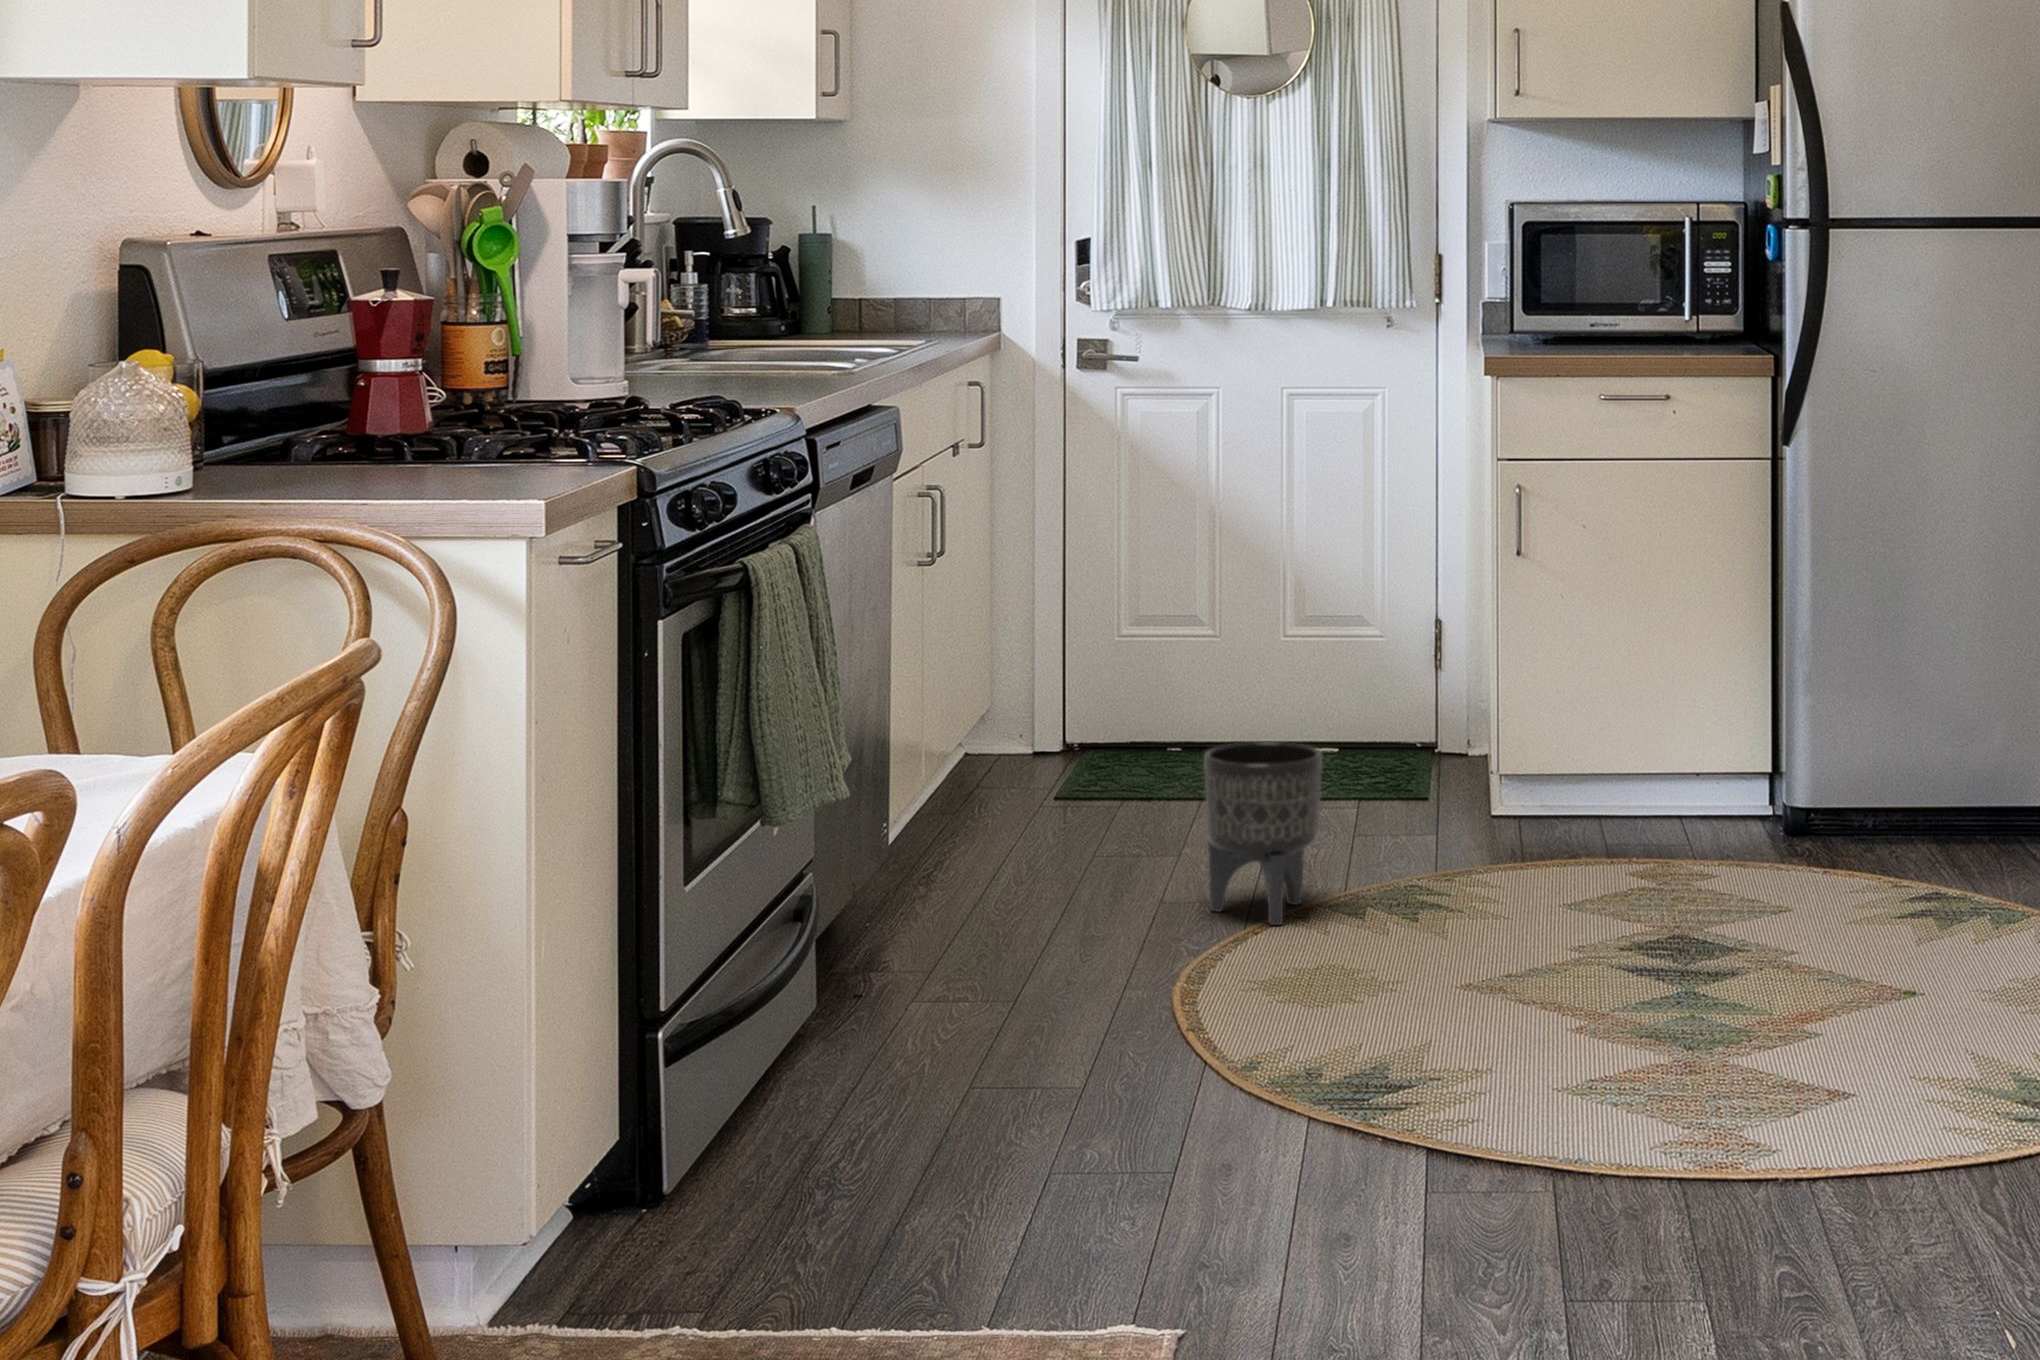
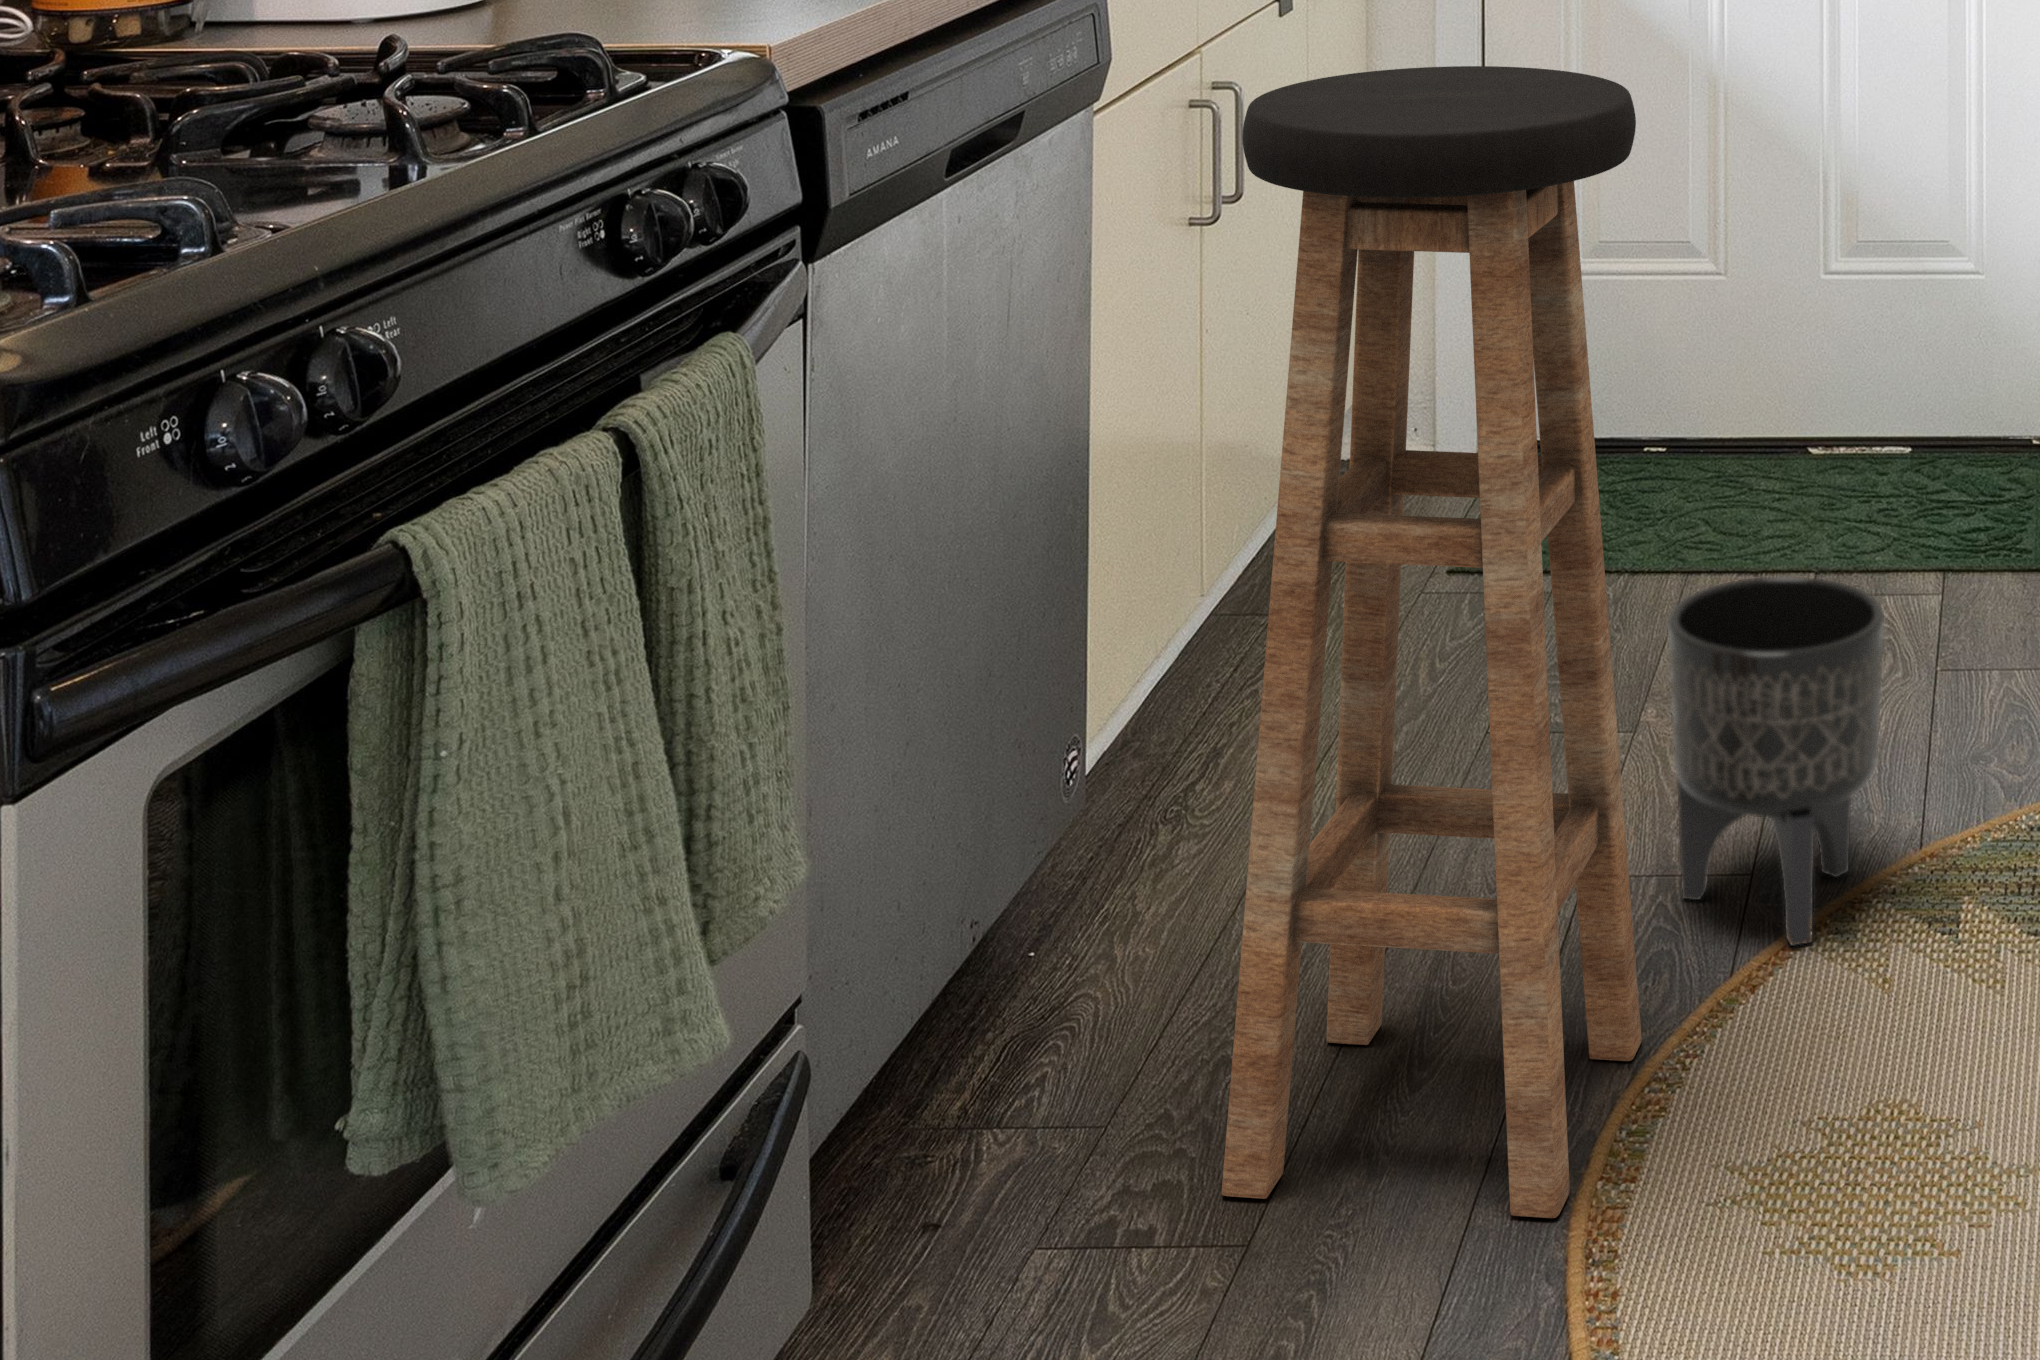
bar stool: none [992,442,1196,998] -> present [1222,66,1642,1218]

